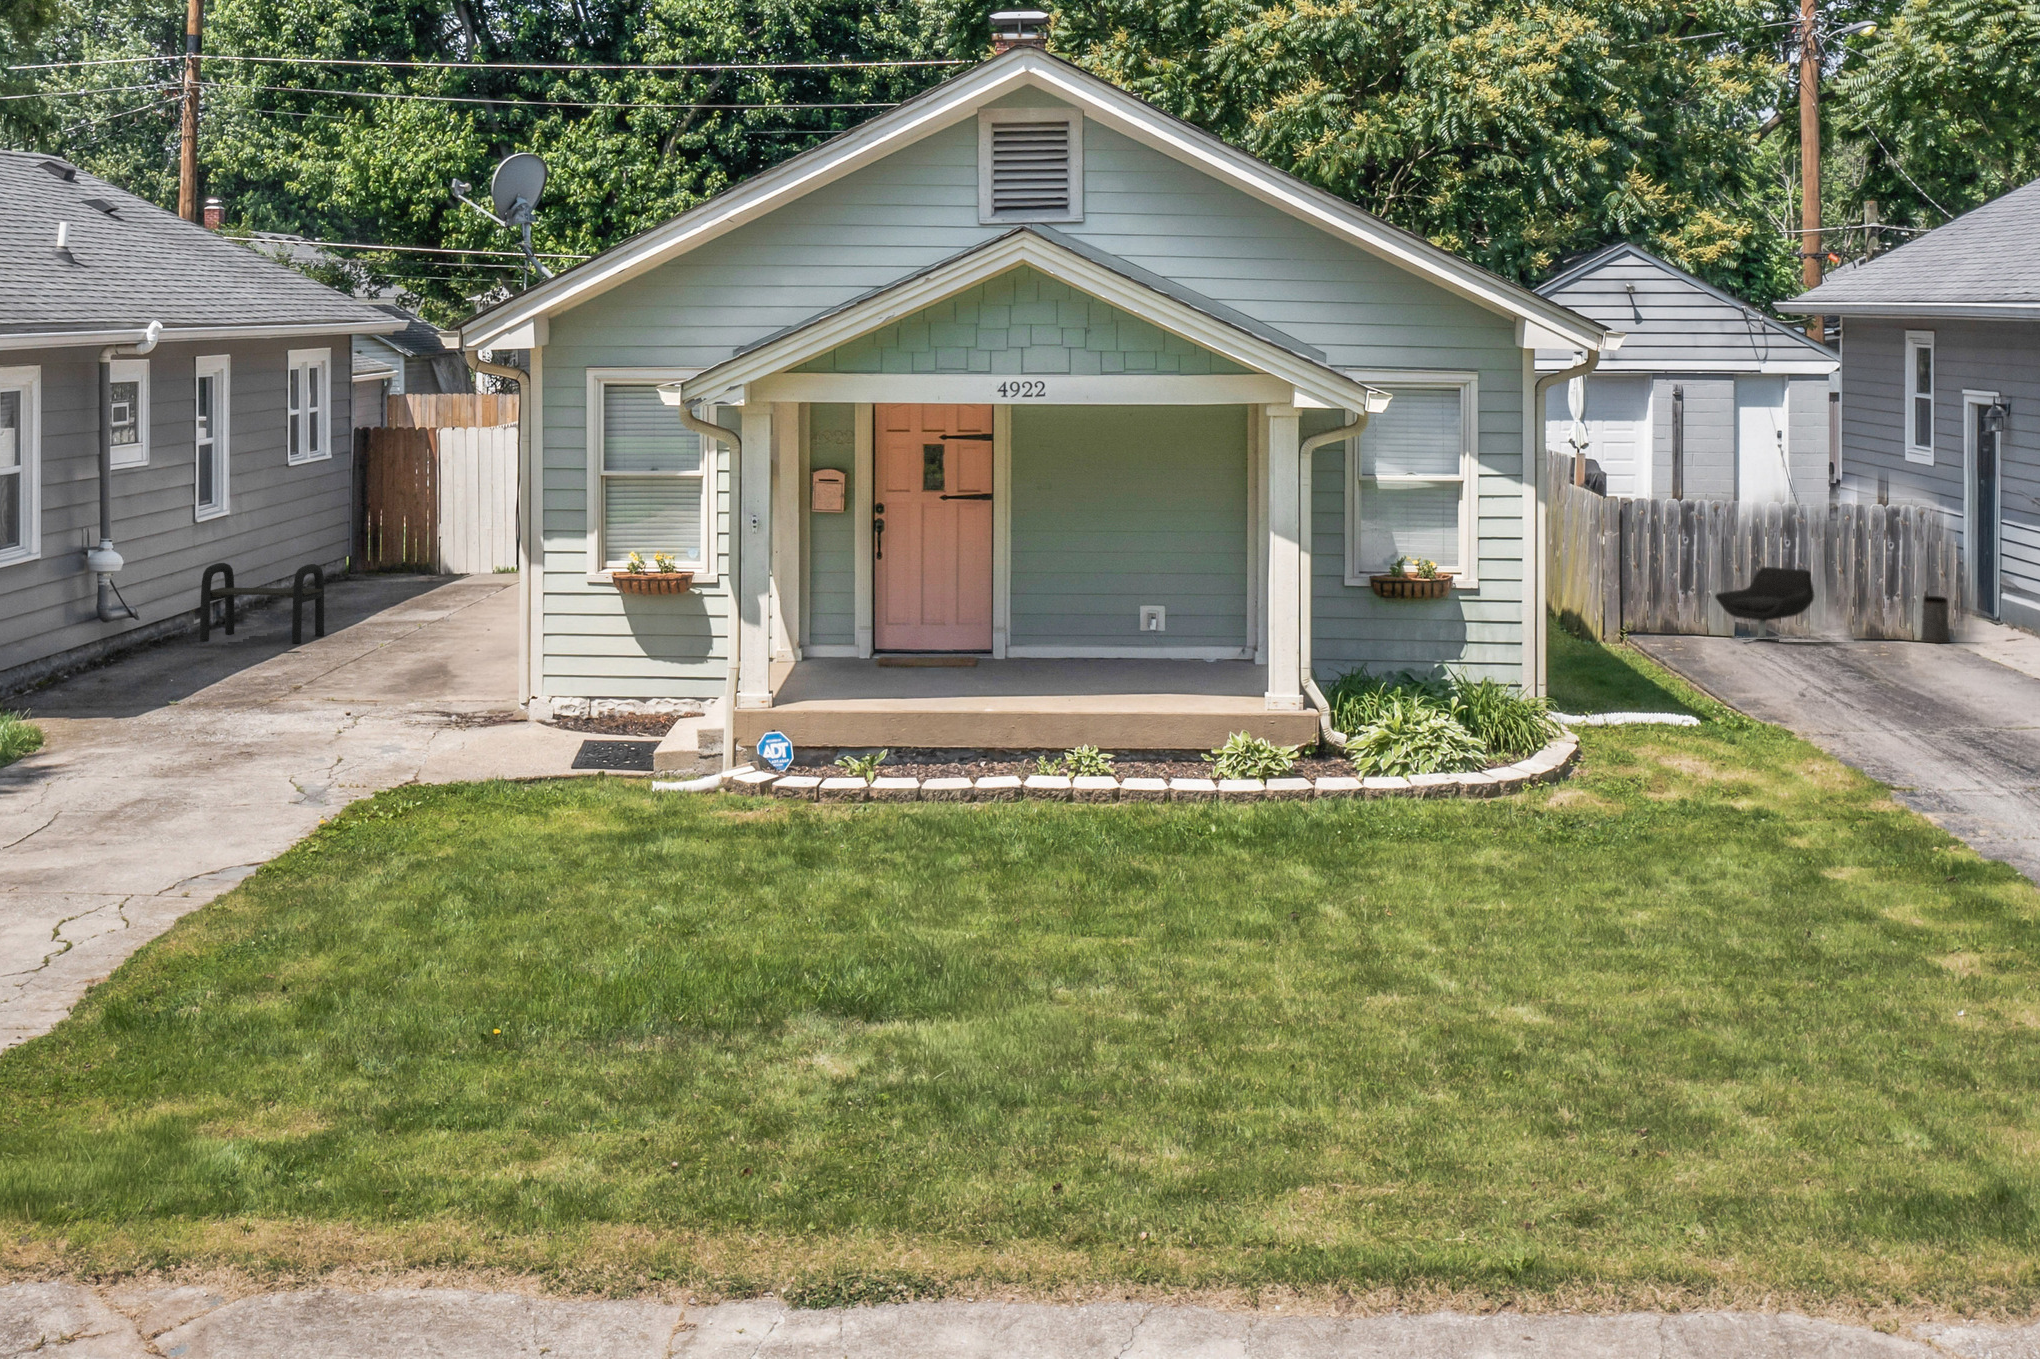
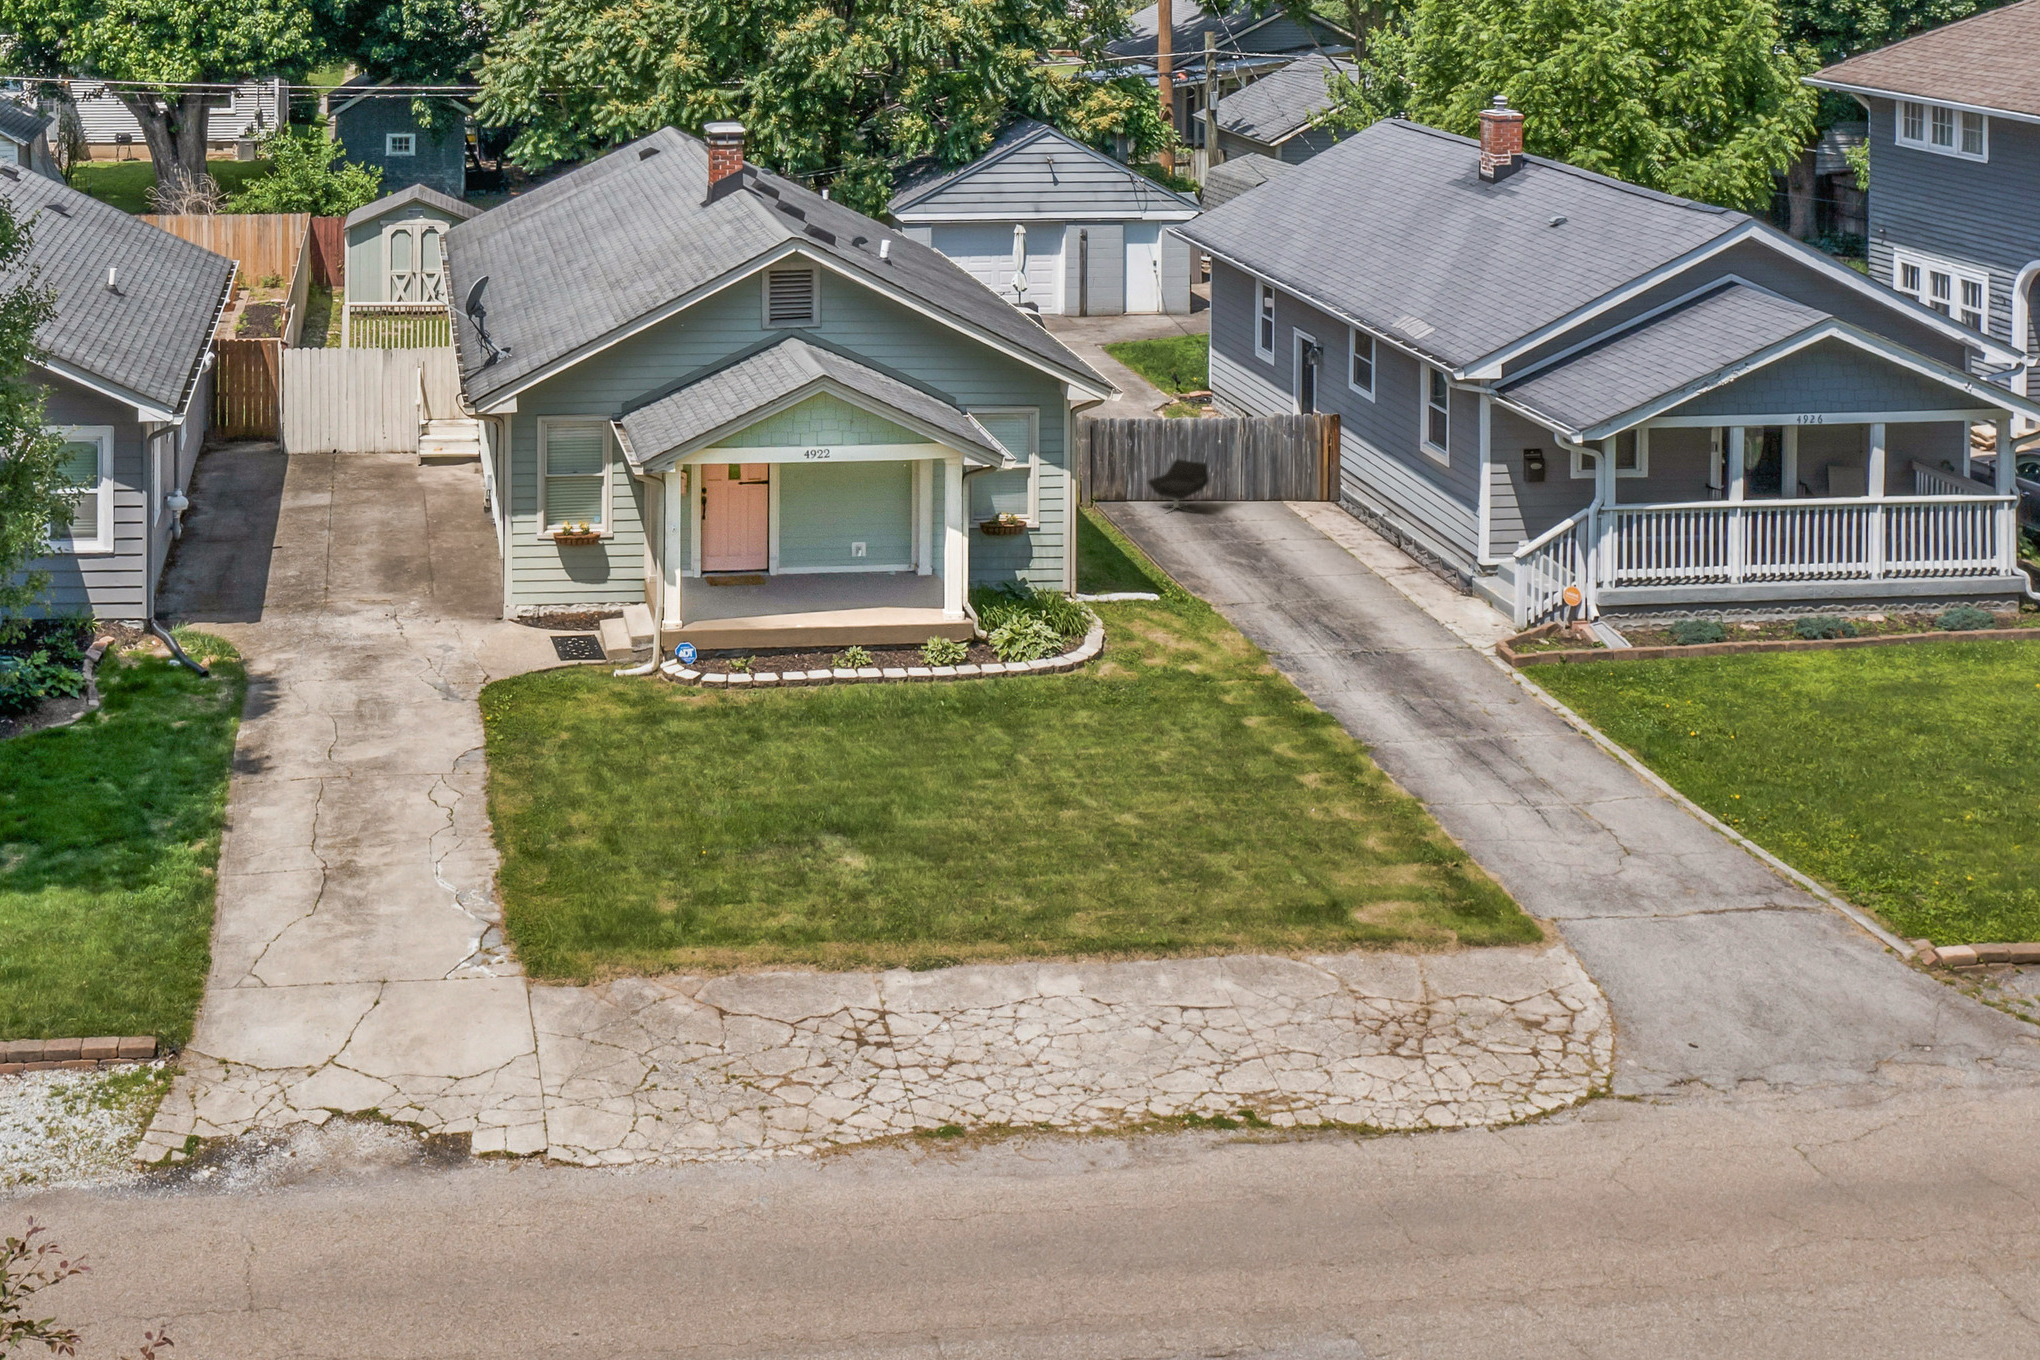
bench: present [200,563,324,643] -> none [168,505,244,564]
watering can: present [1920,591,1950,643] -> none [1270,471,1289,507]

